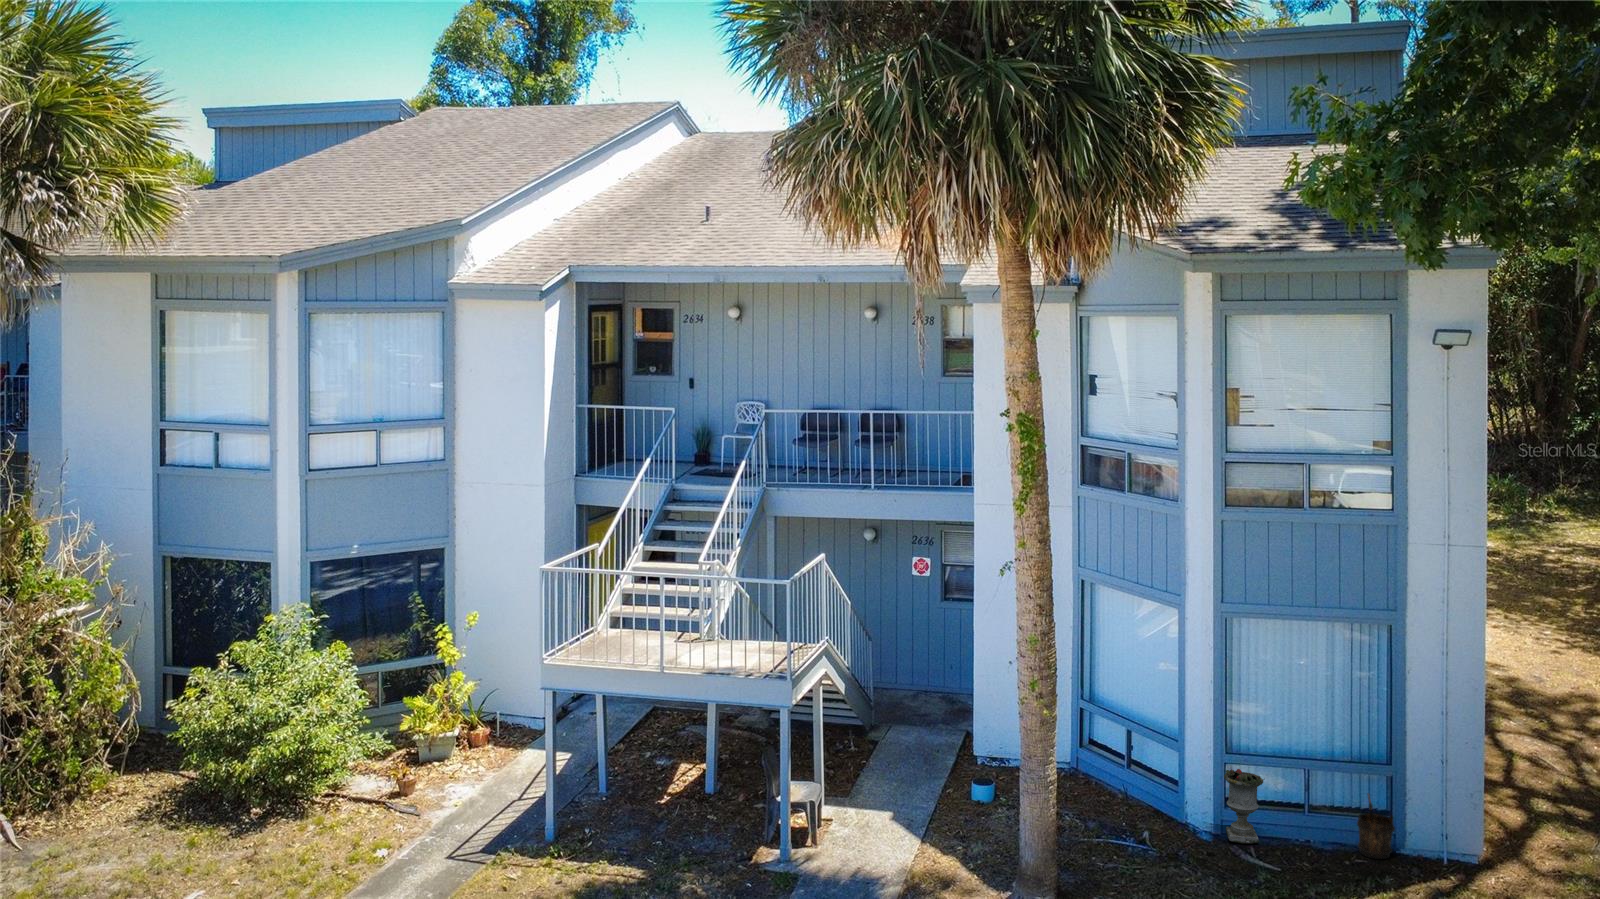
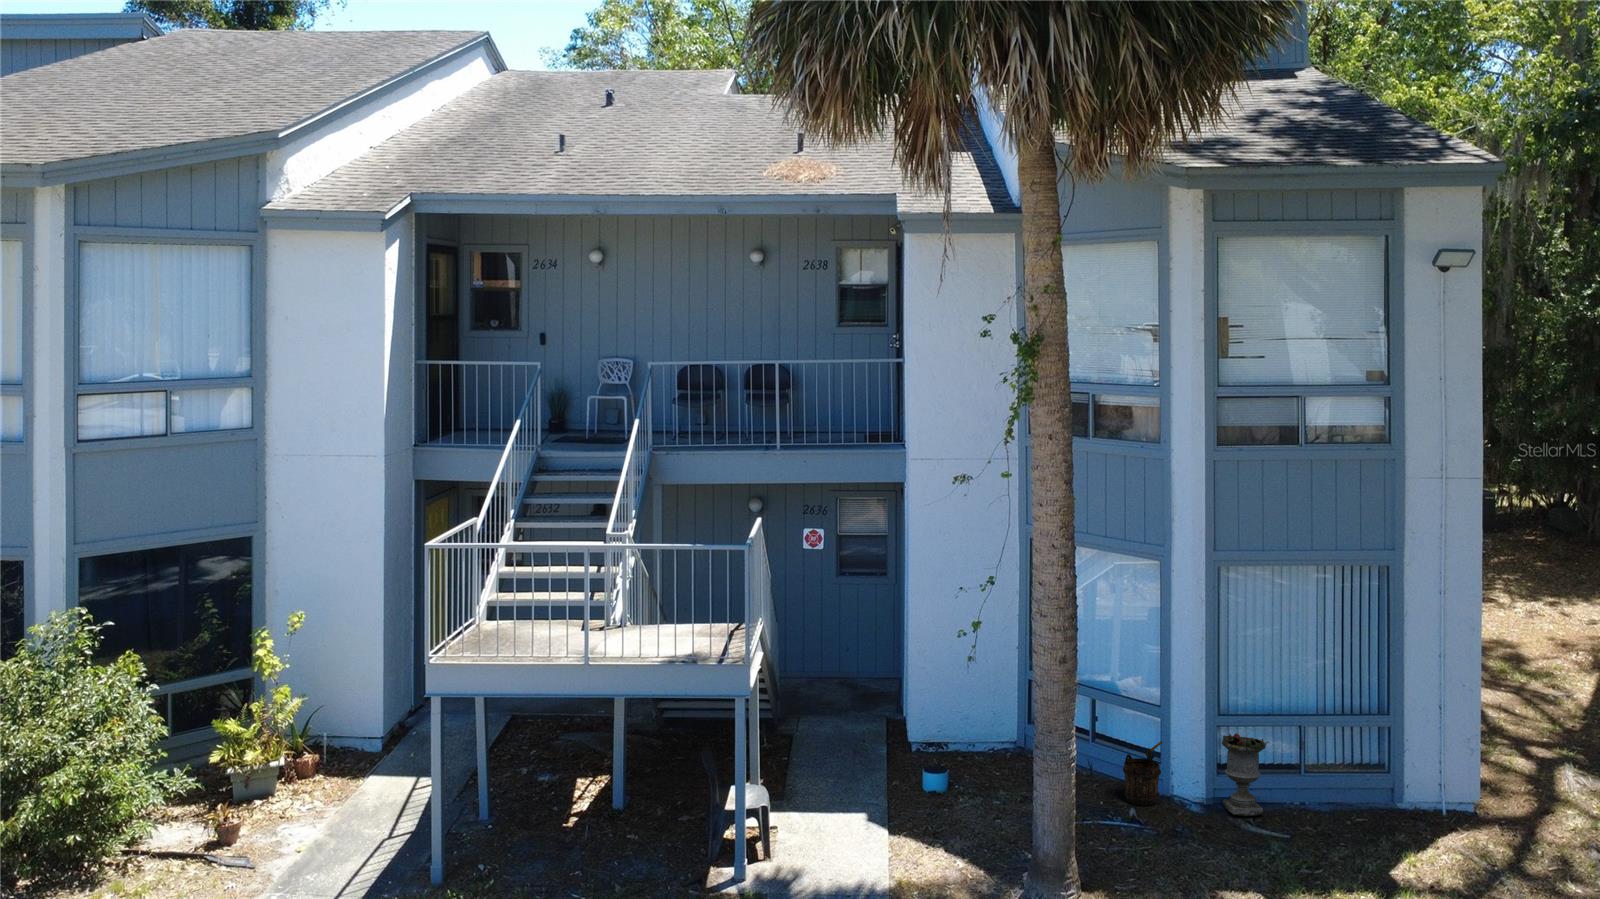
bucket: present [1357,794,1395,859] -> present [1123,741,1163,805]

